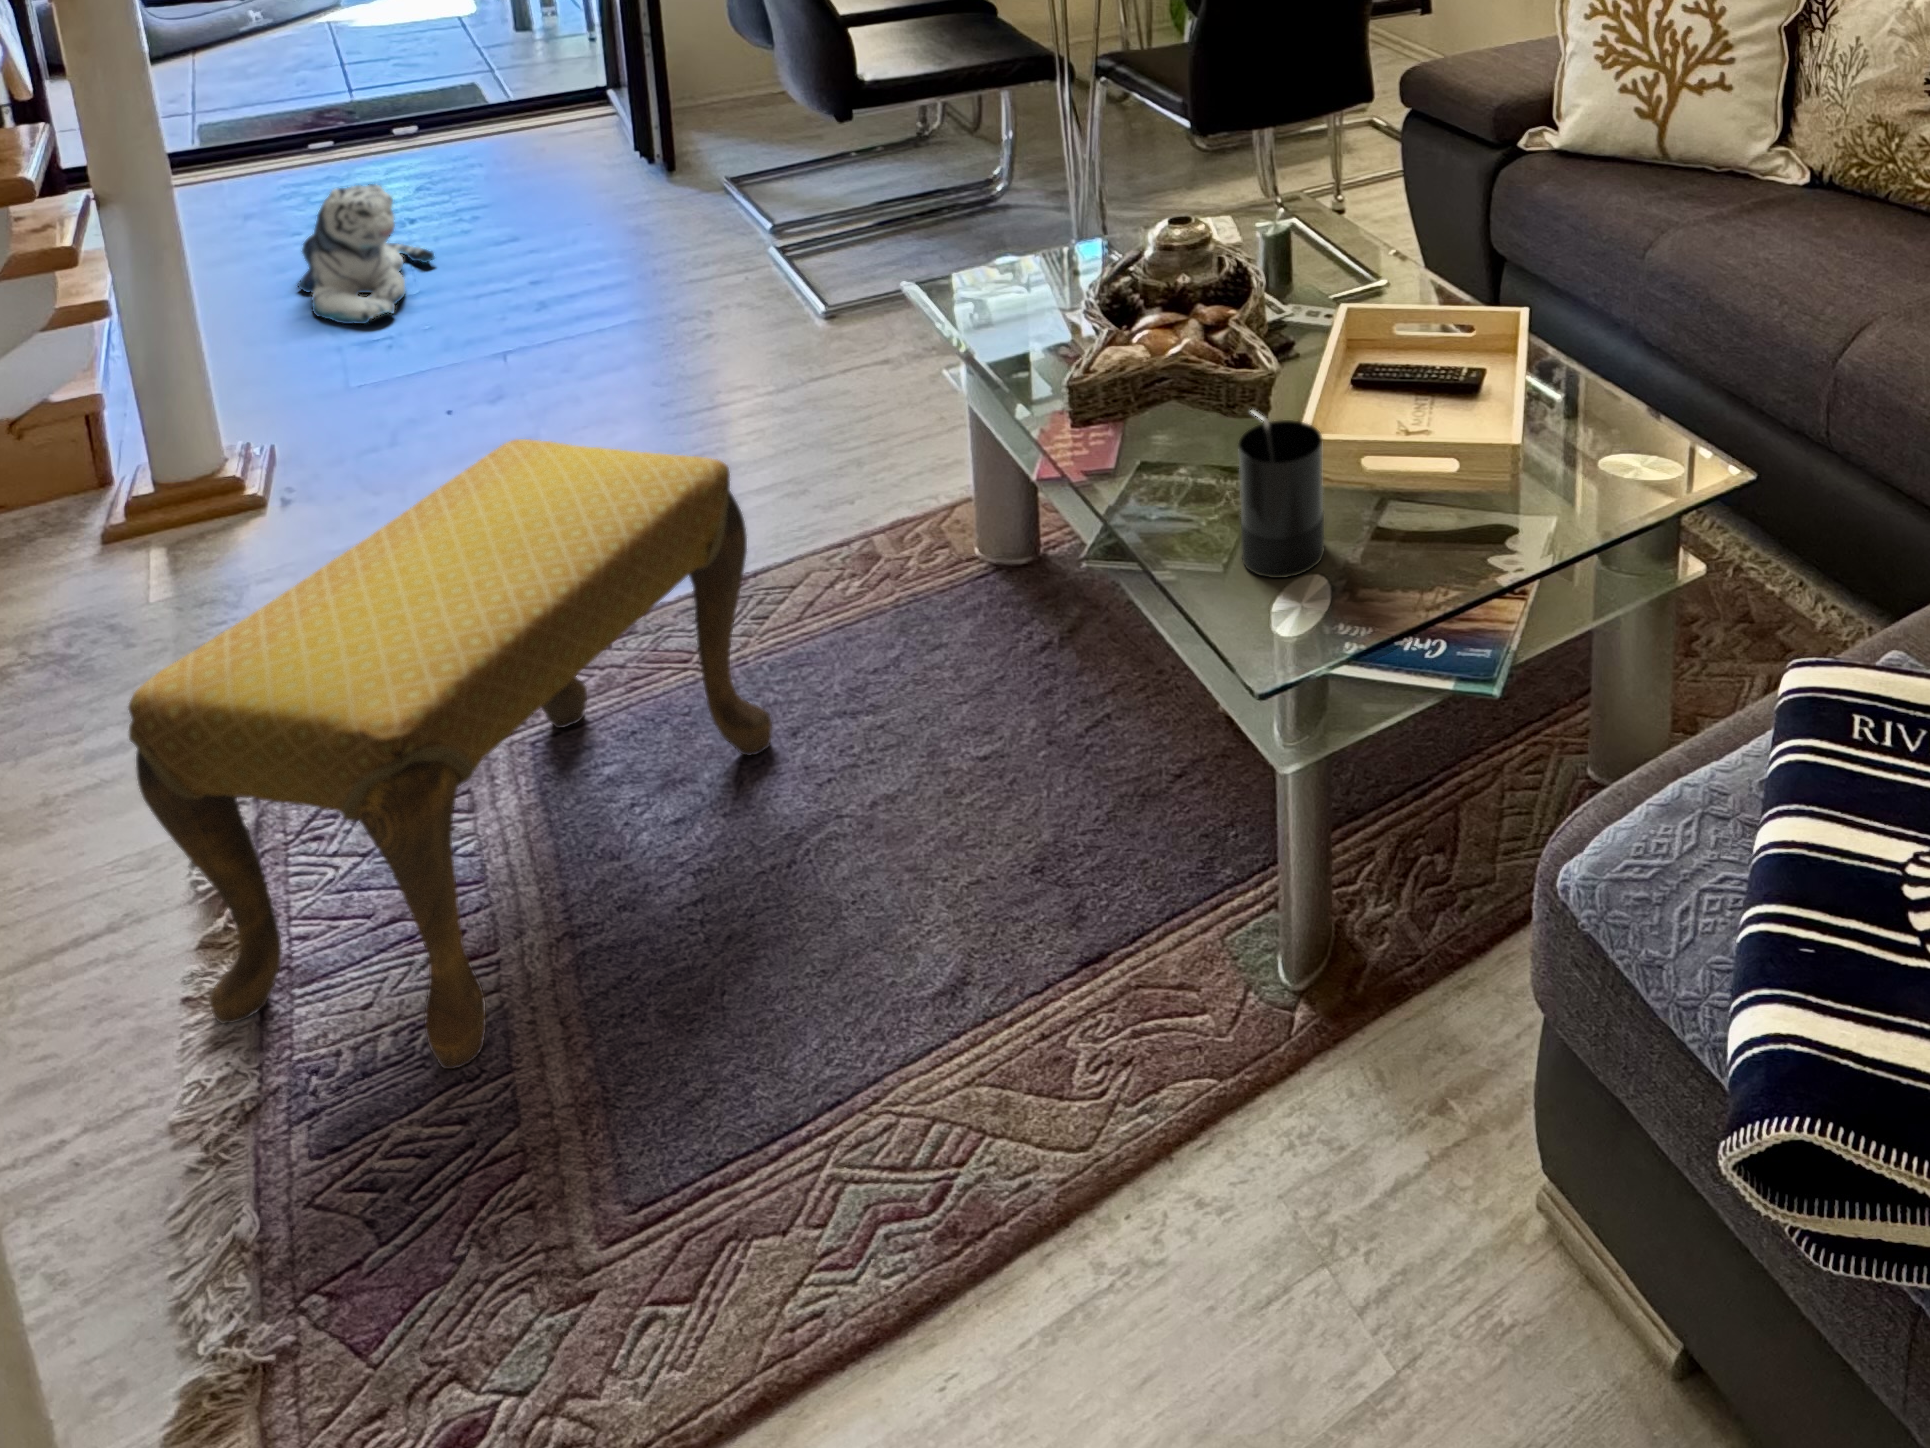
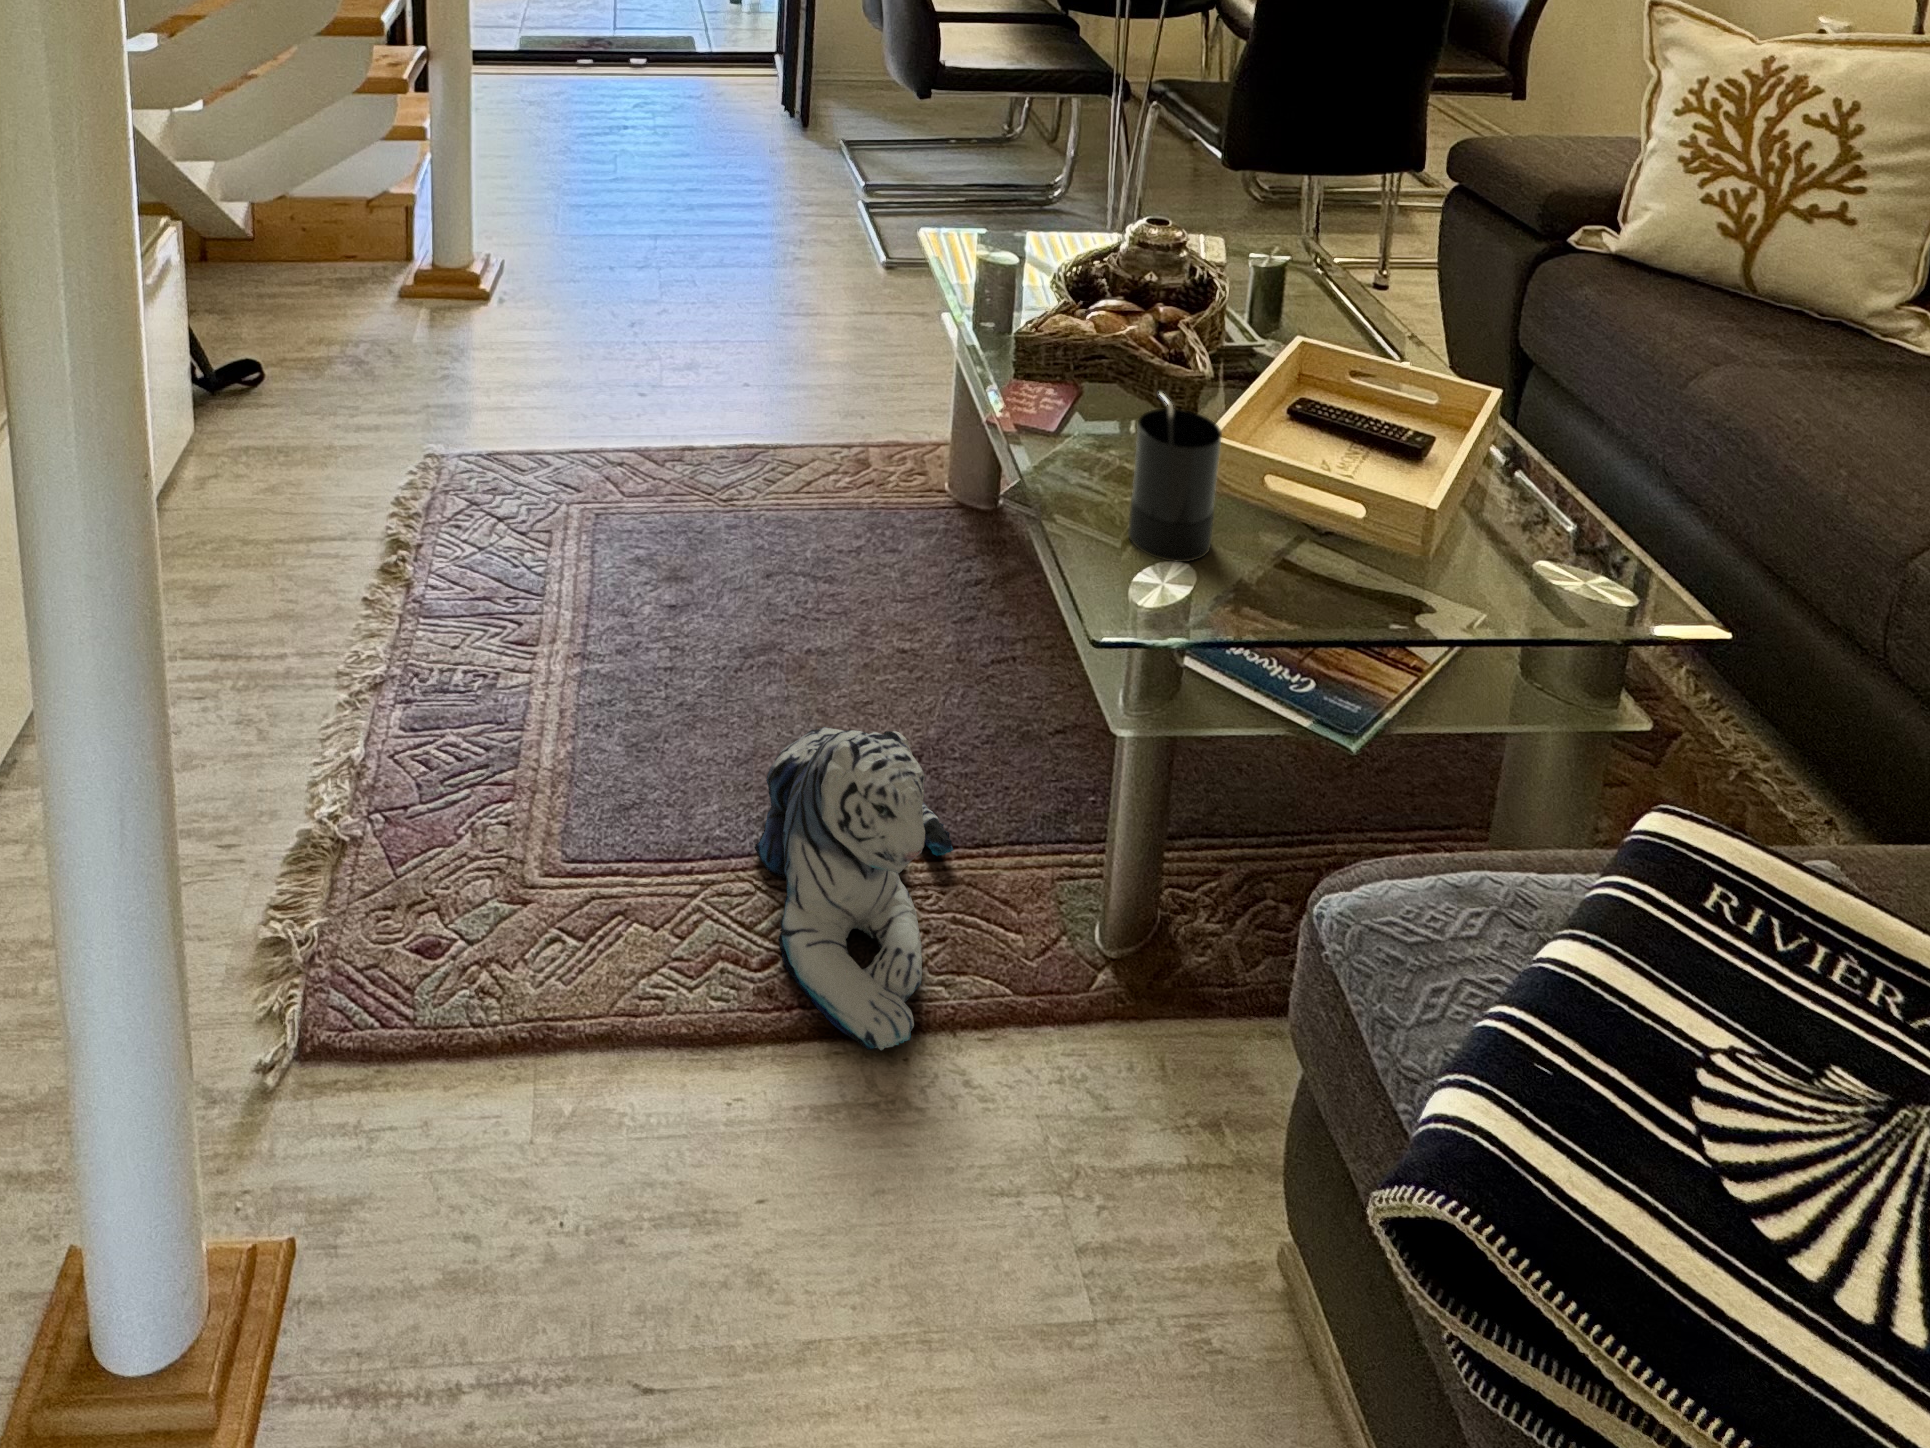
plush toy: present [298,184,434,324] -> present [754,727,953,1050]
footstool: present [129,439,772,1069] -> none [357,271,755,710]

